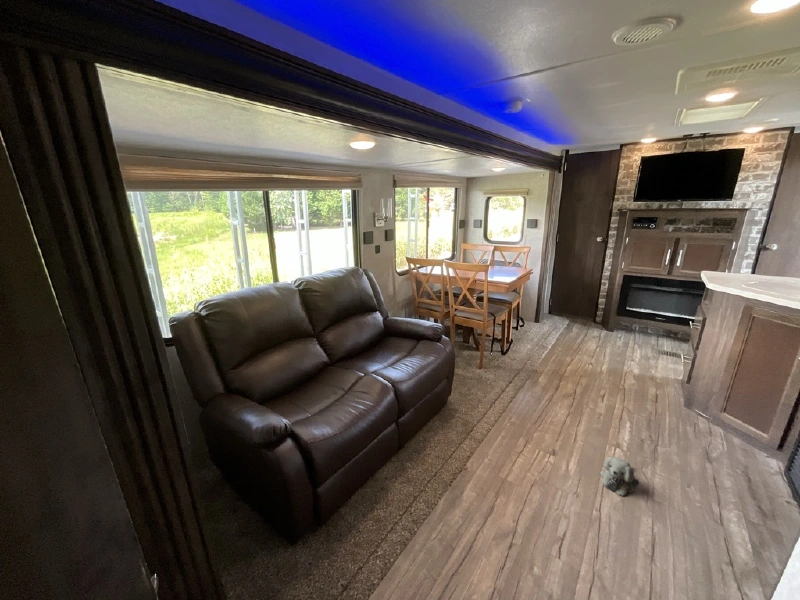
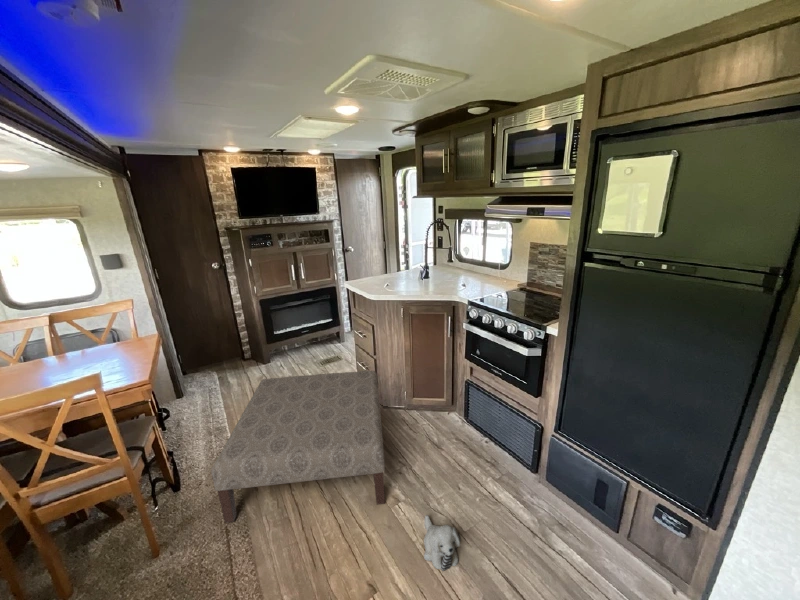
ottoman: none [512,324,686,438] -> present [211,371,385,523]

